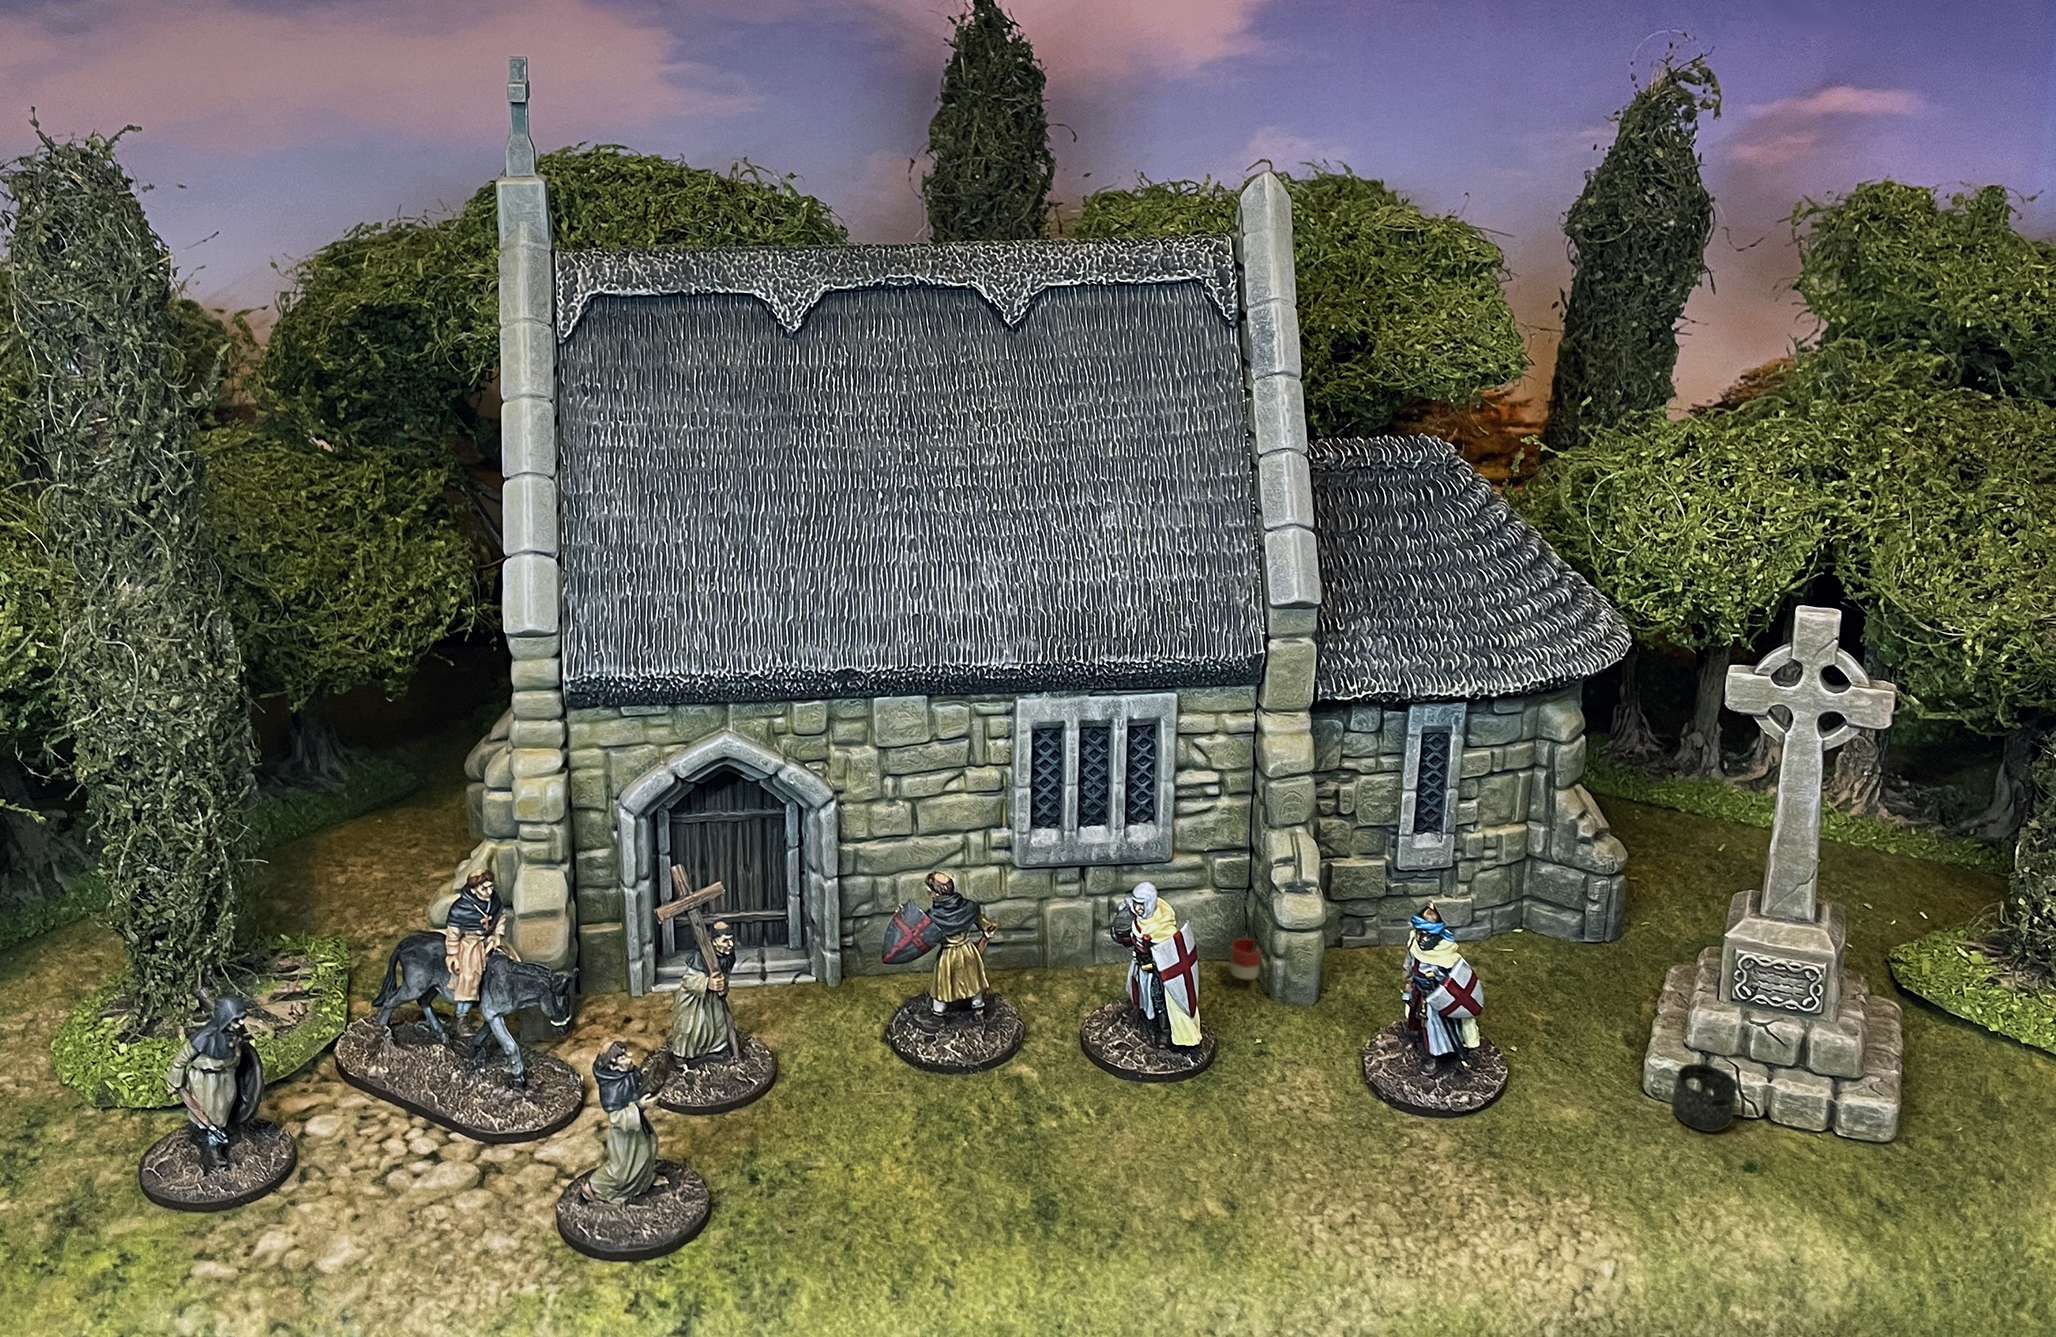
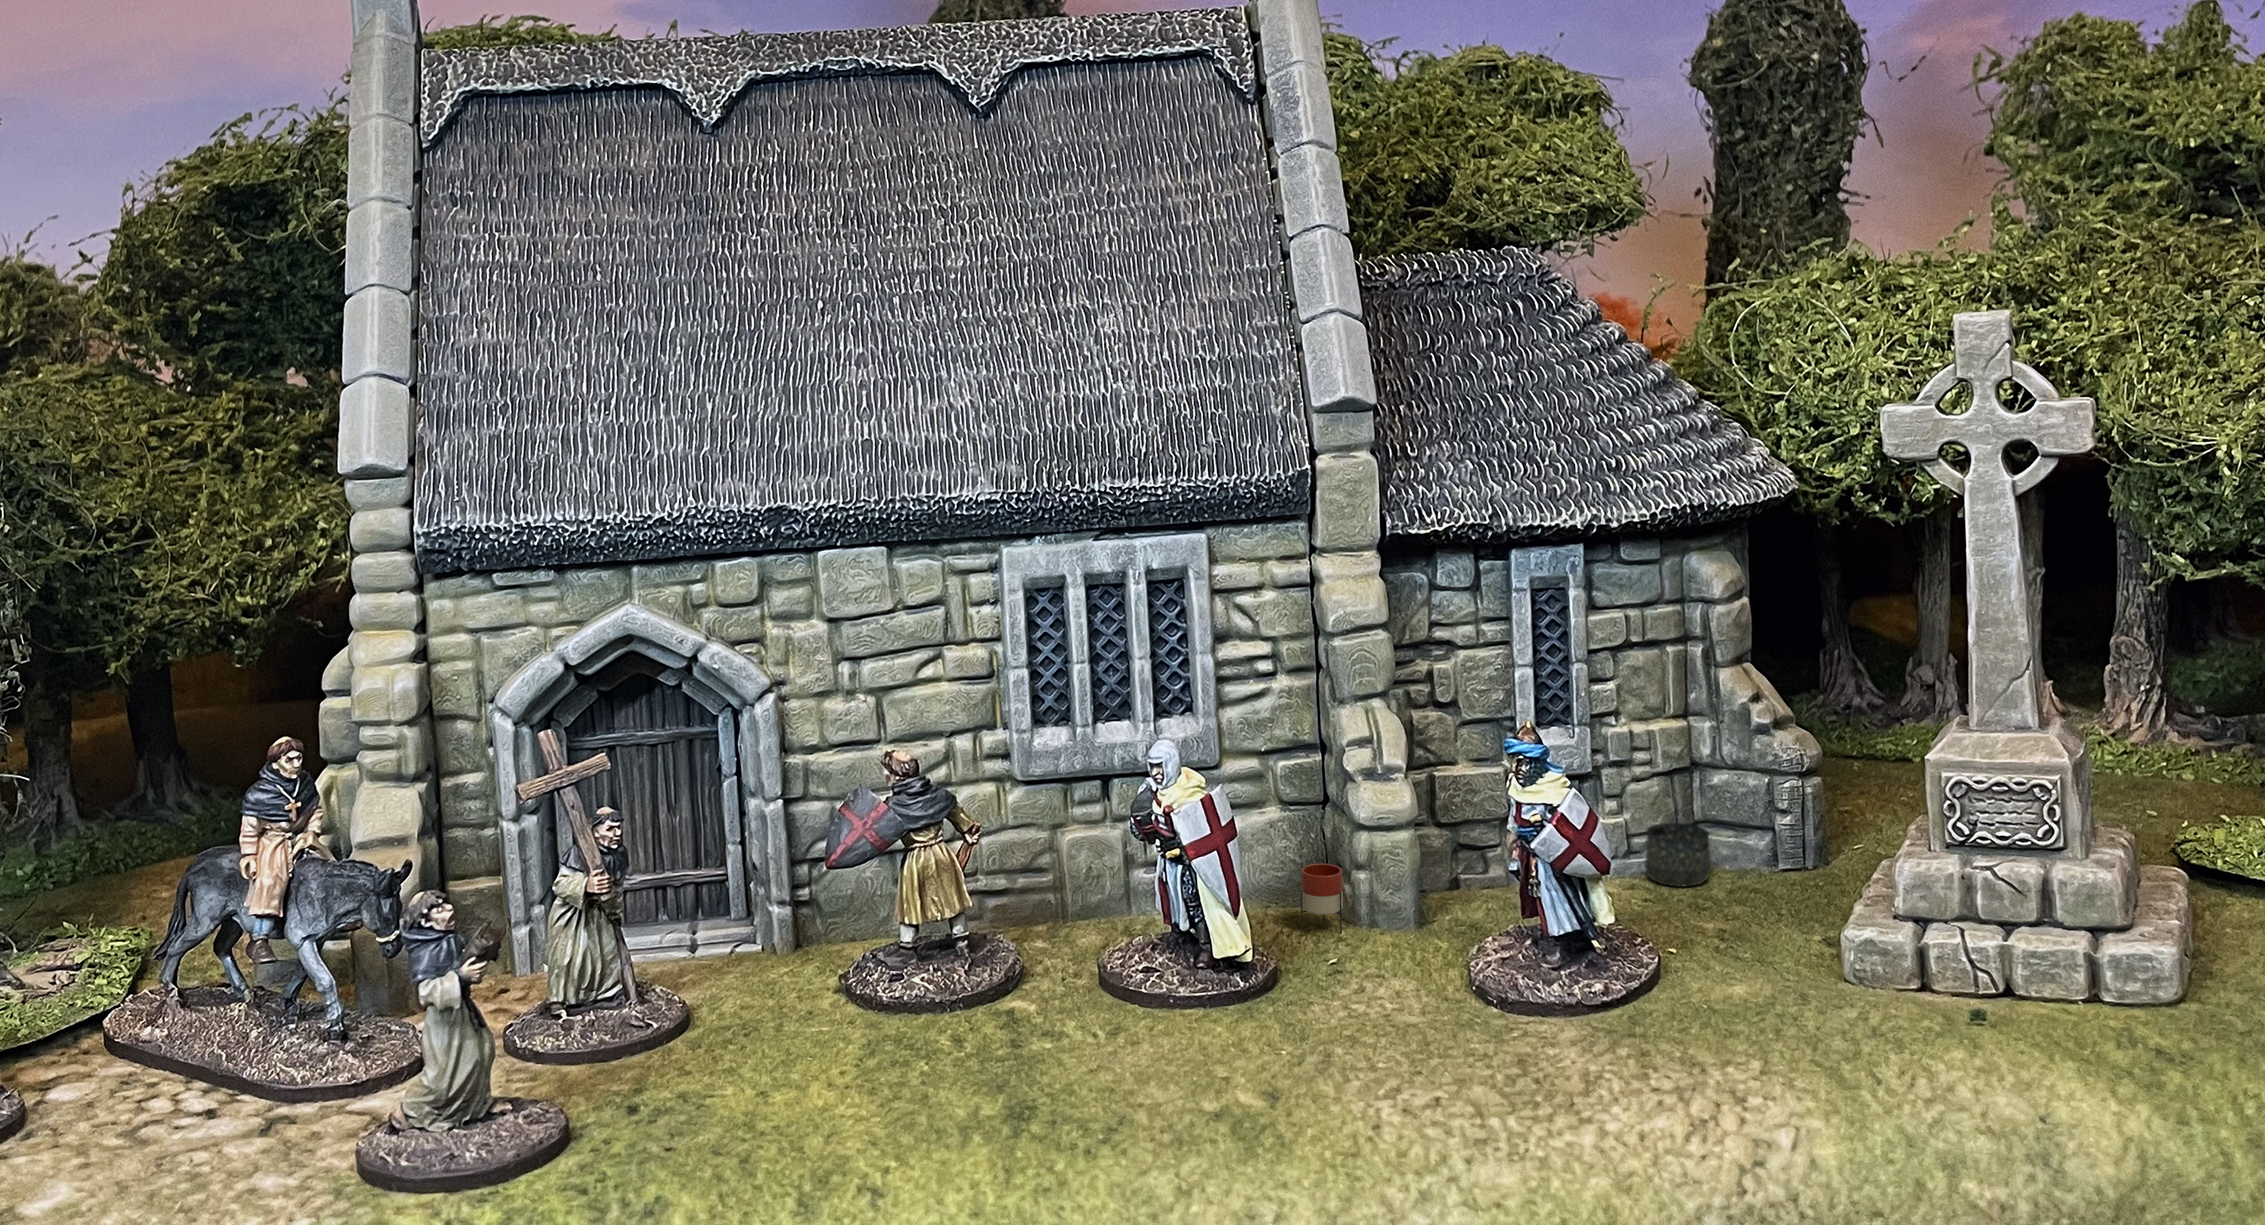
basket: present [1672,1063,1738,1132] -> present [1645,823,1710,887]

